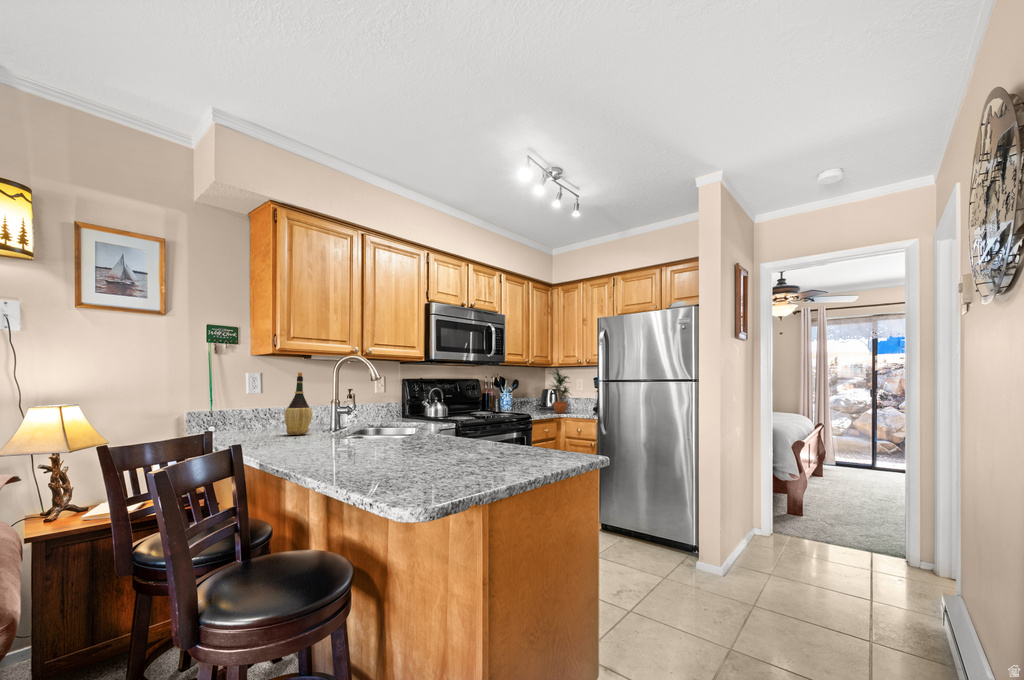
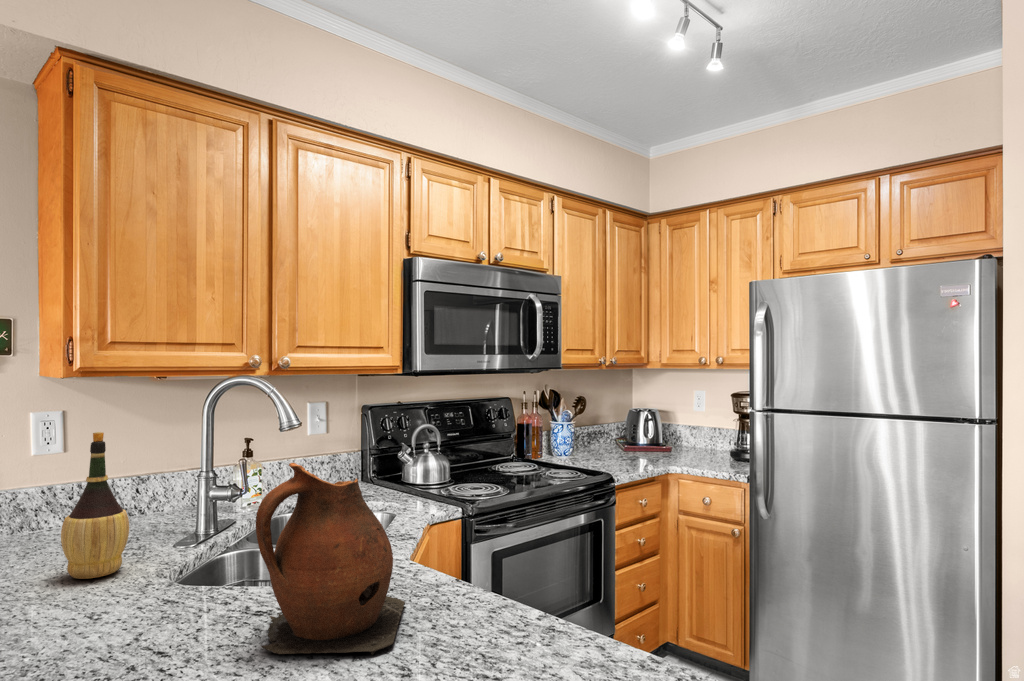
potted plant: present [552,367,570,413] -> none [641,375,689,463]
ceramic pitcher: none [385,374,438,442] -> present [256,463,405,655]

